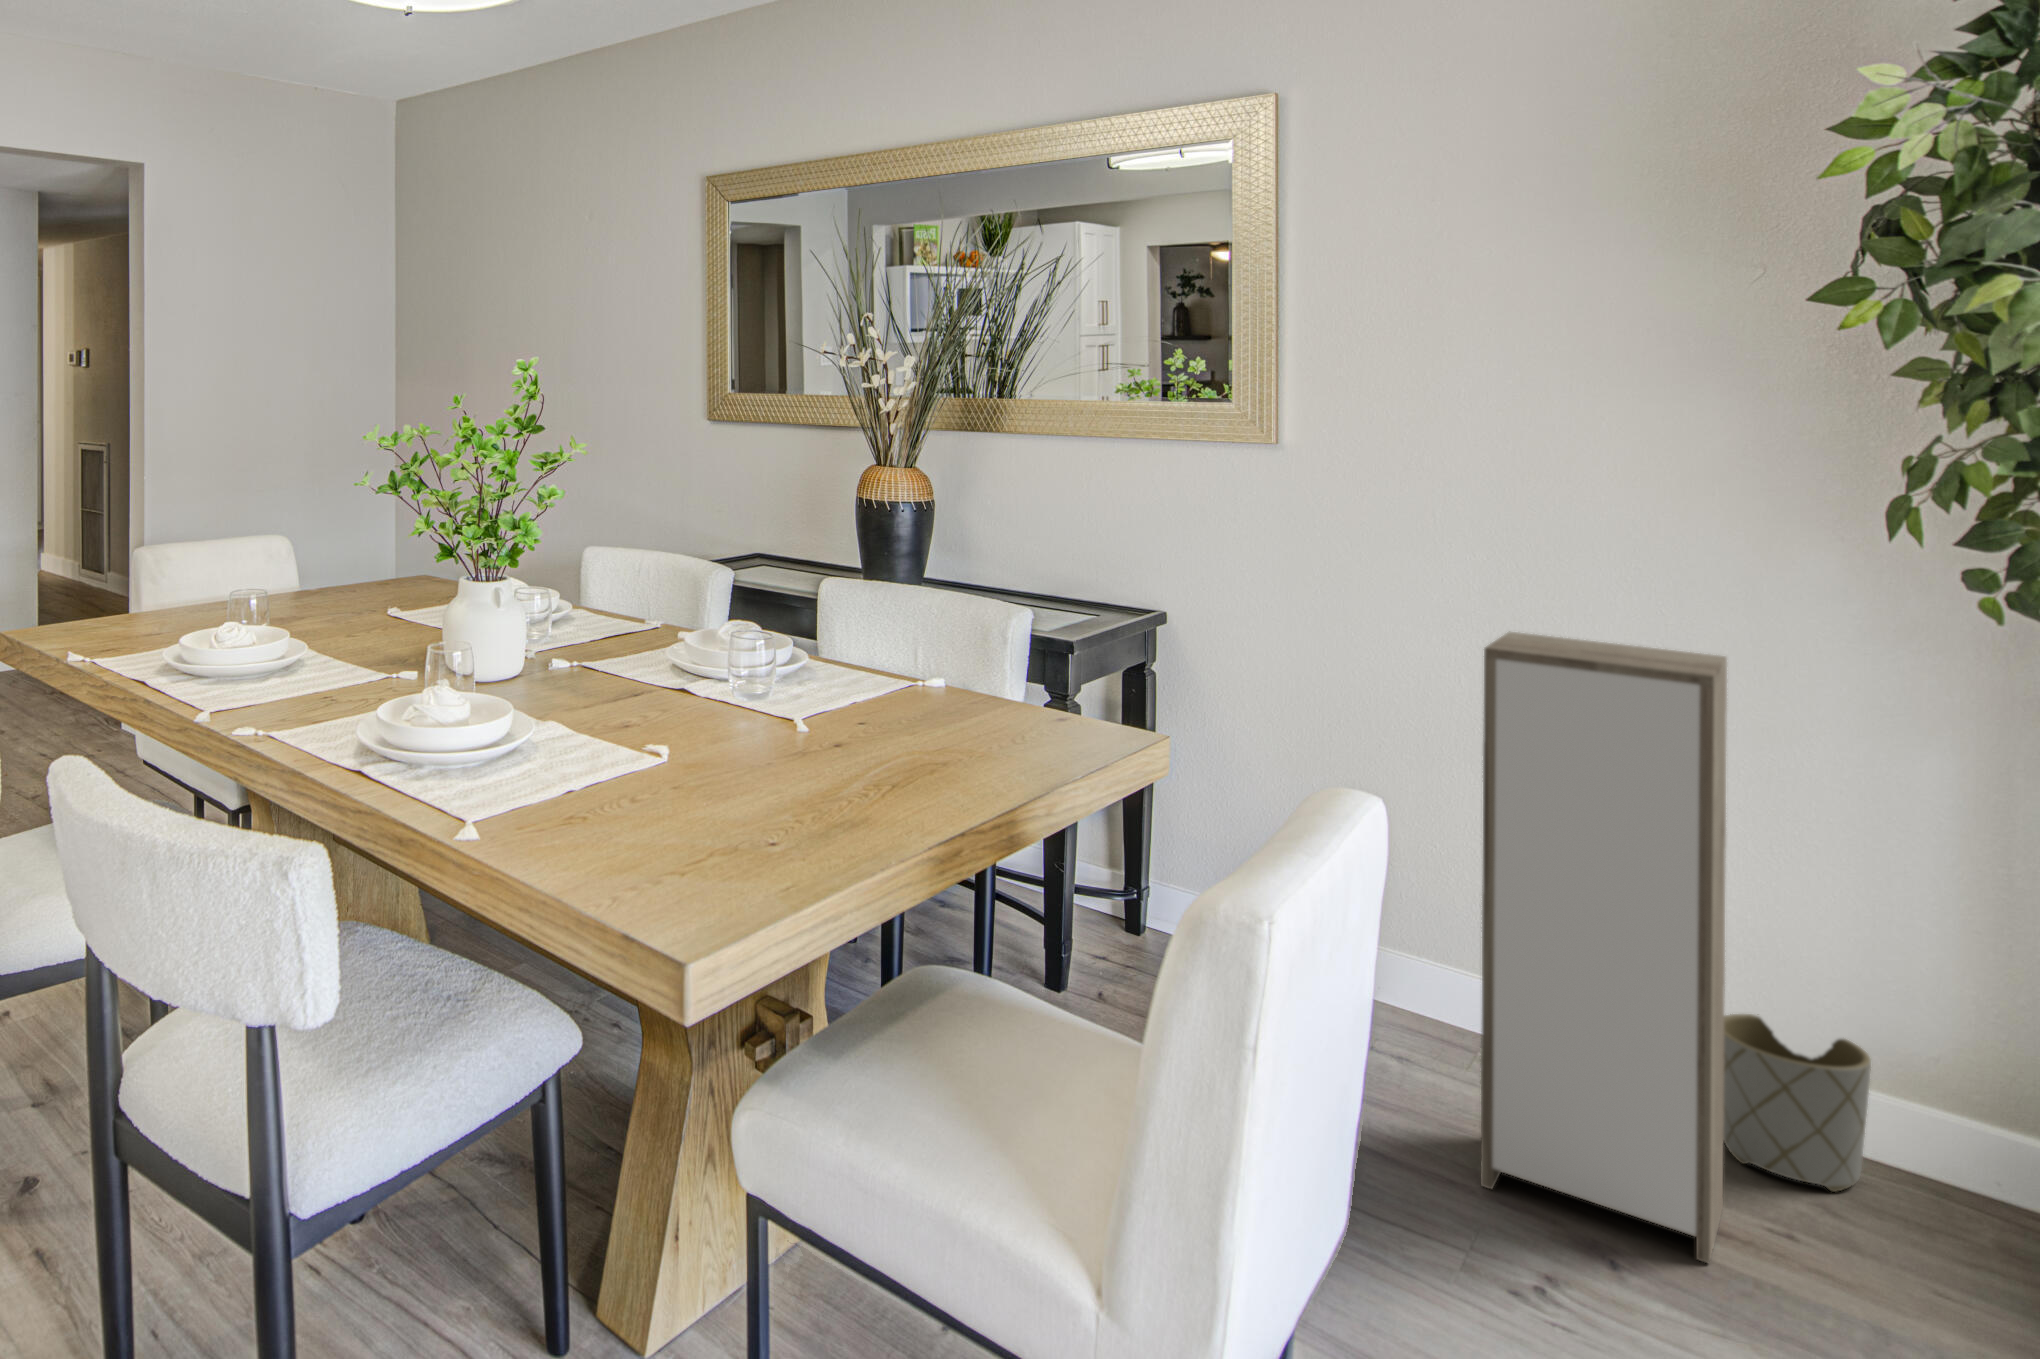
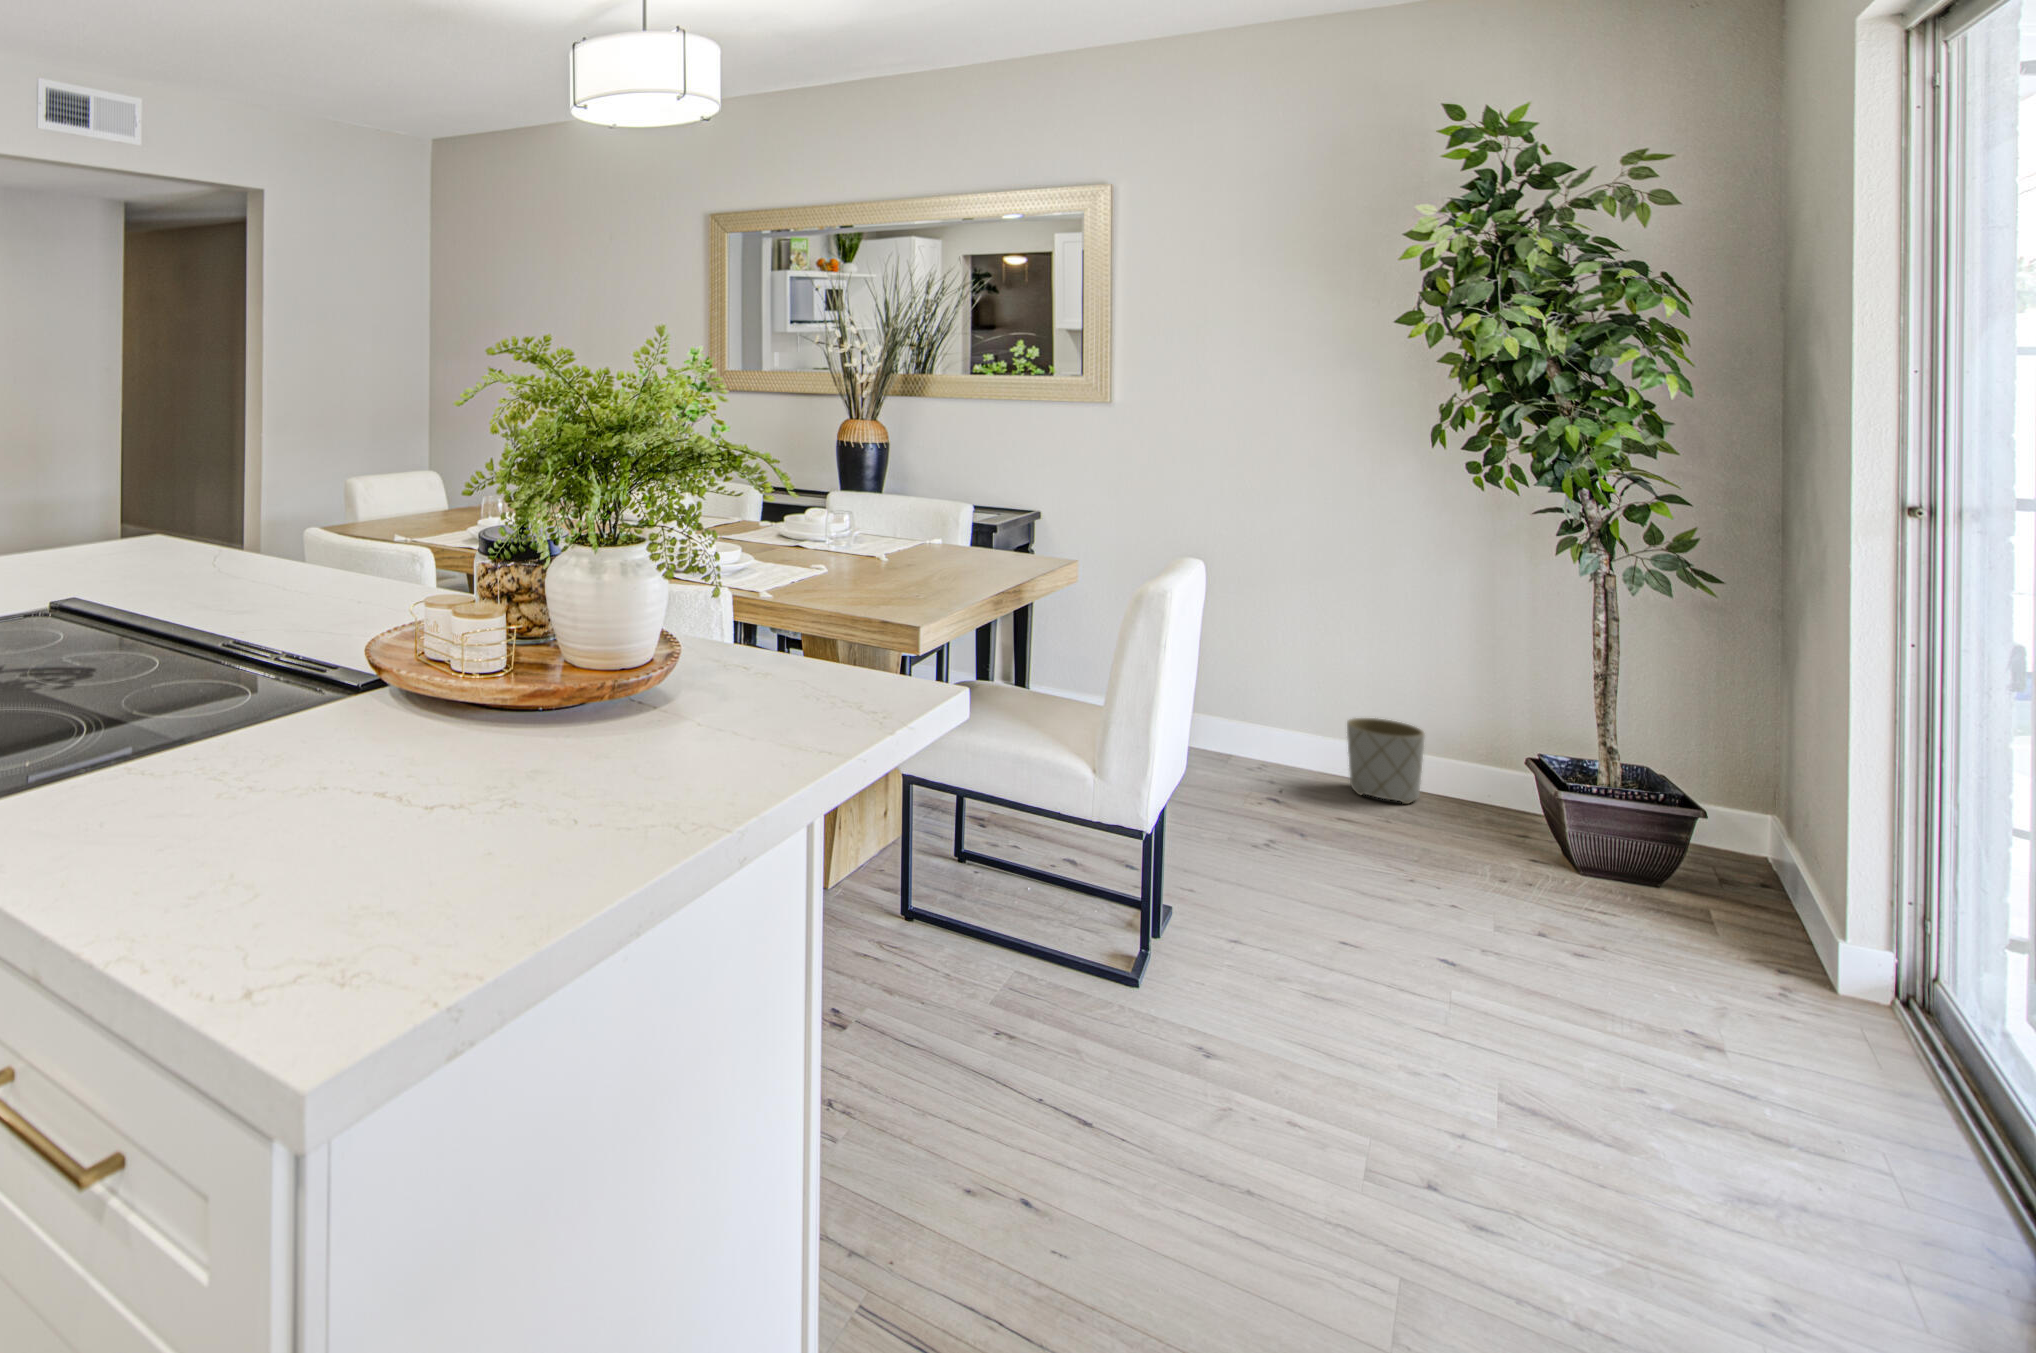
storage cabinet: present [1481,632,1727,1263] -> none [1226,506,1353,833]

